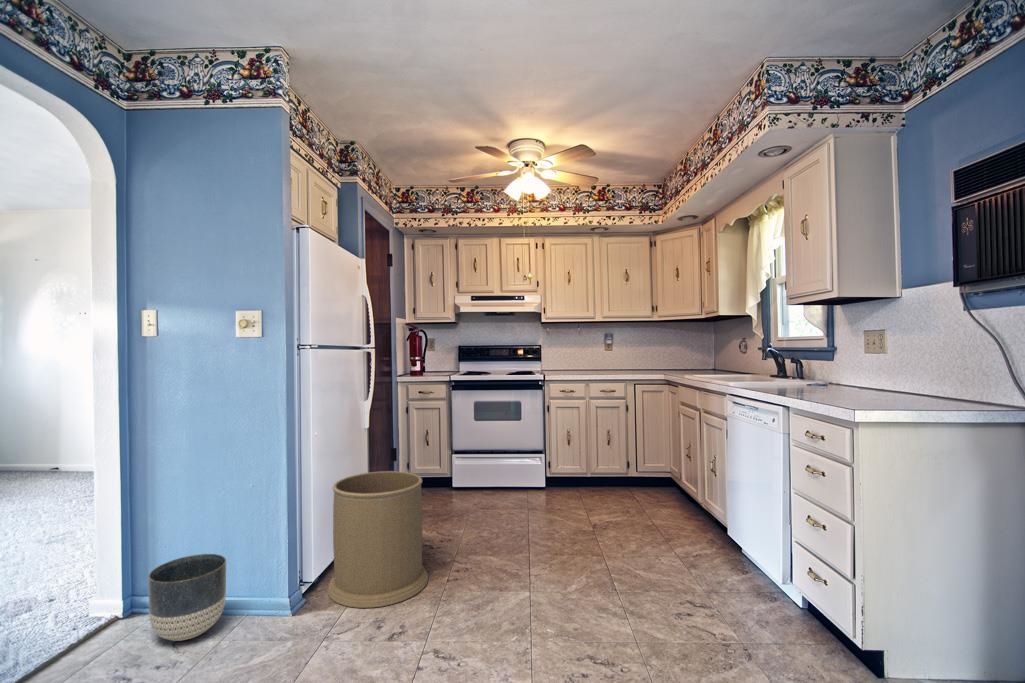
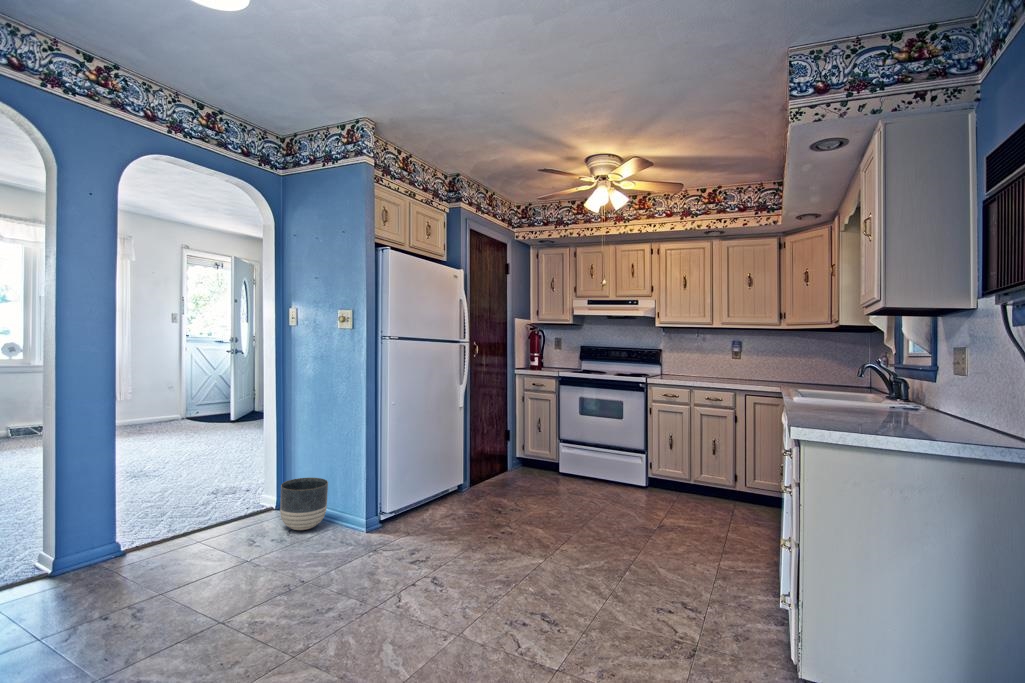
trash can: present [327,471,428,608] -> none [394,442,471,543]

